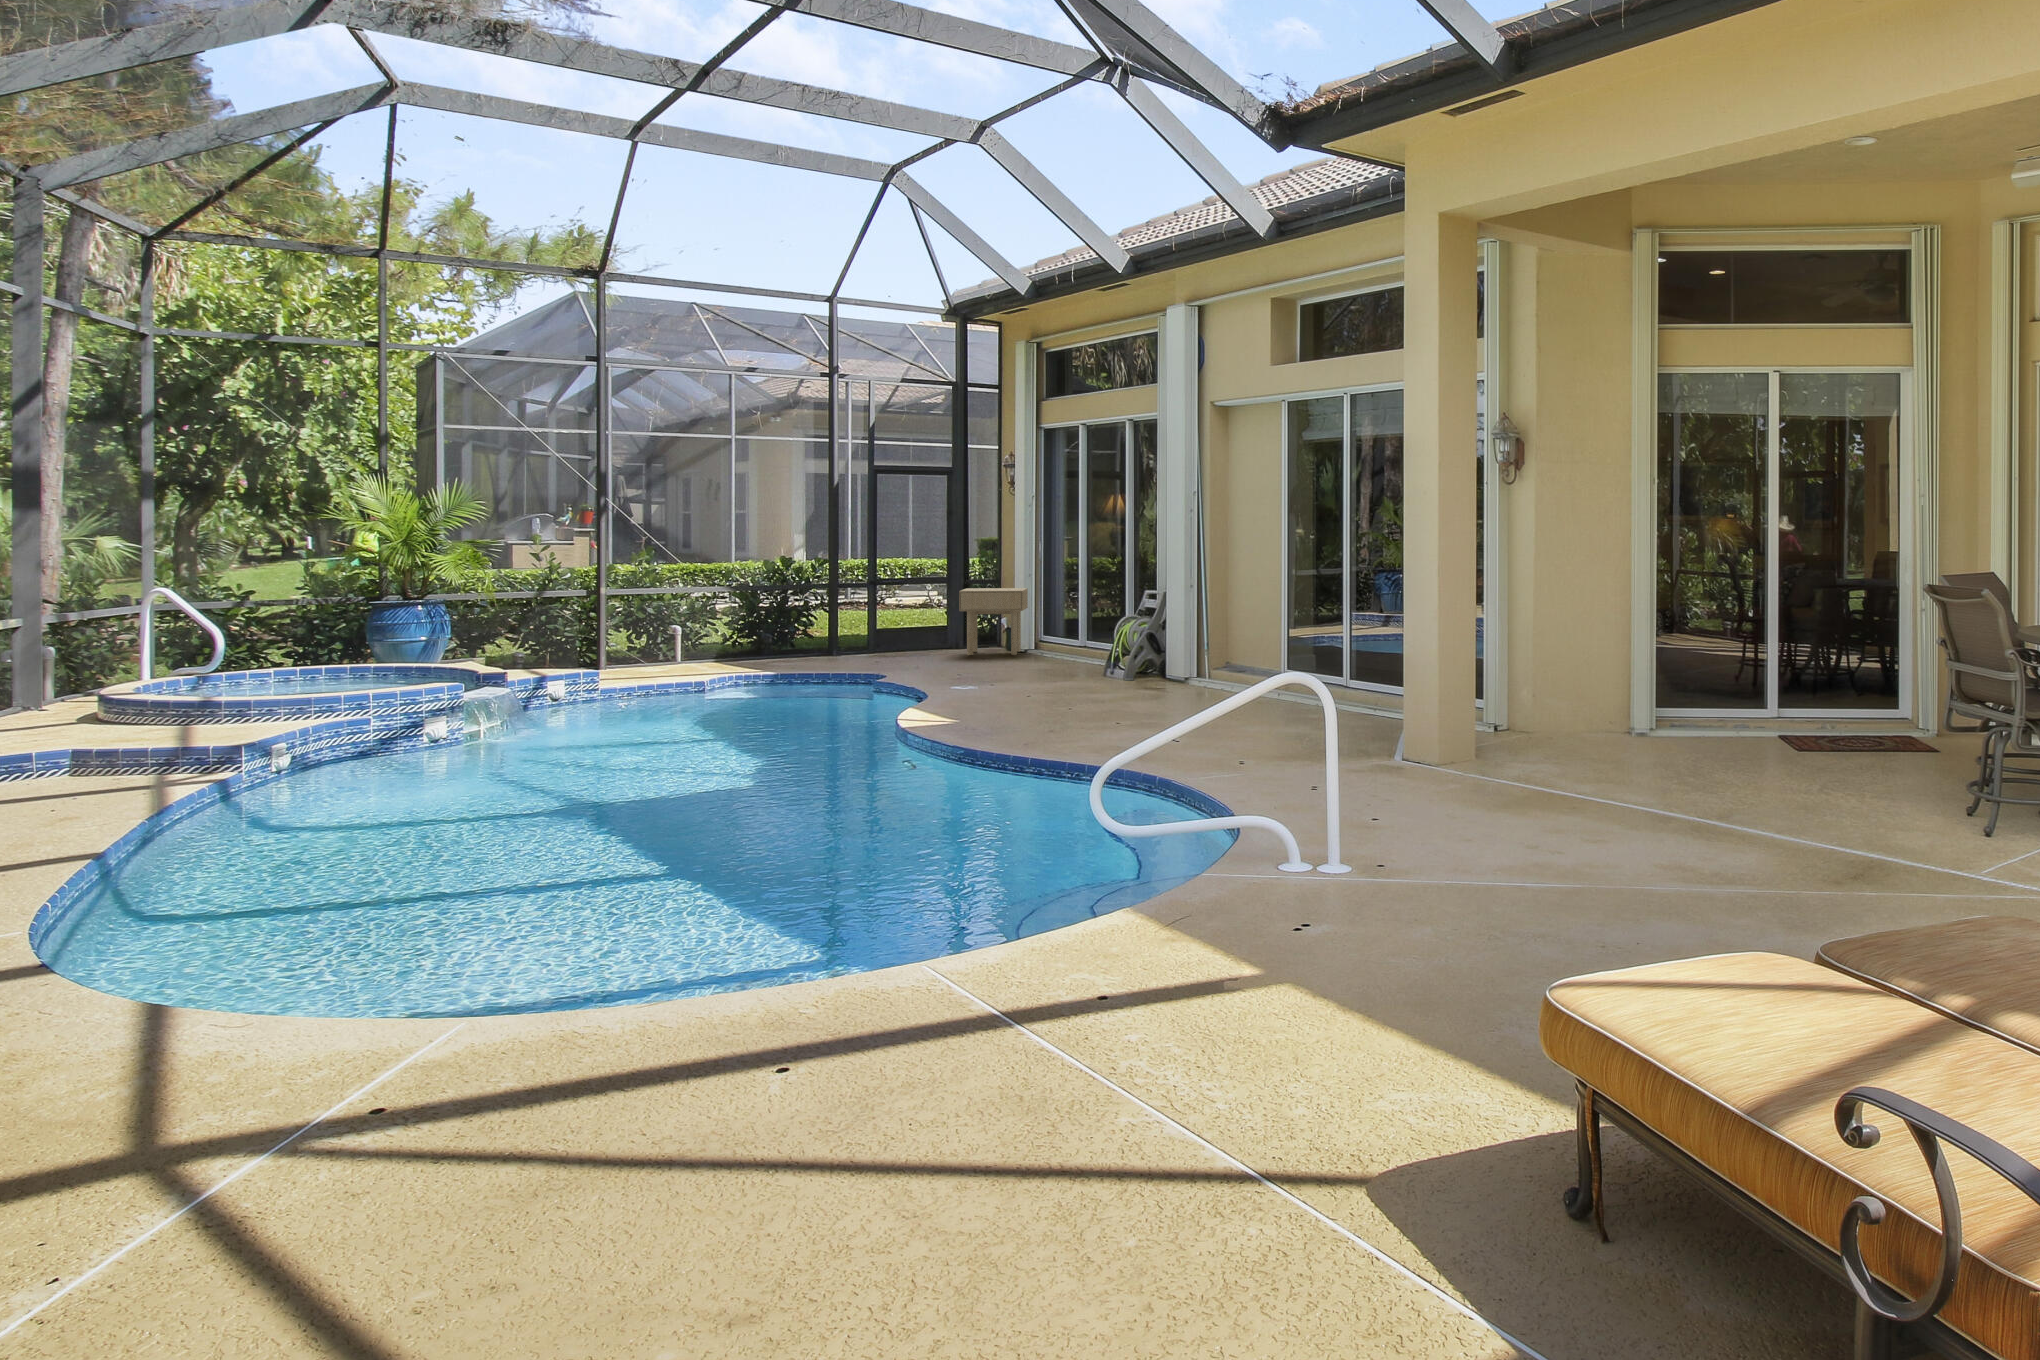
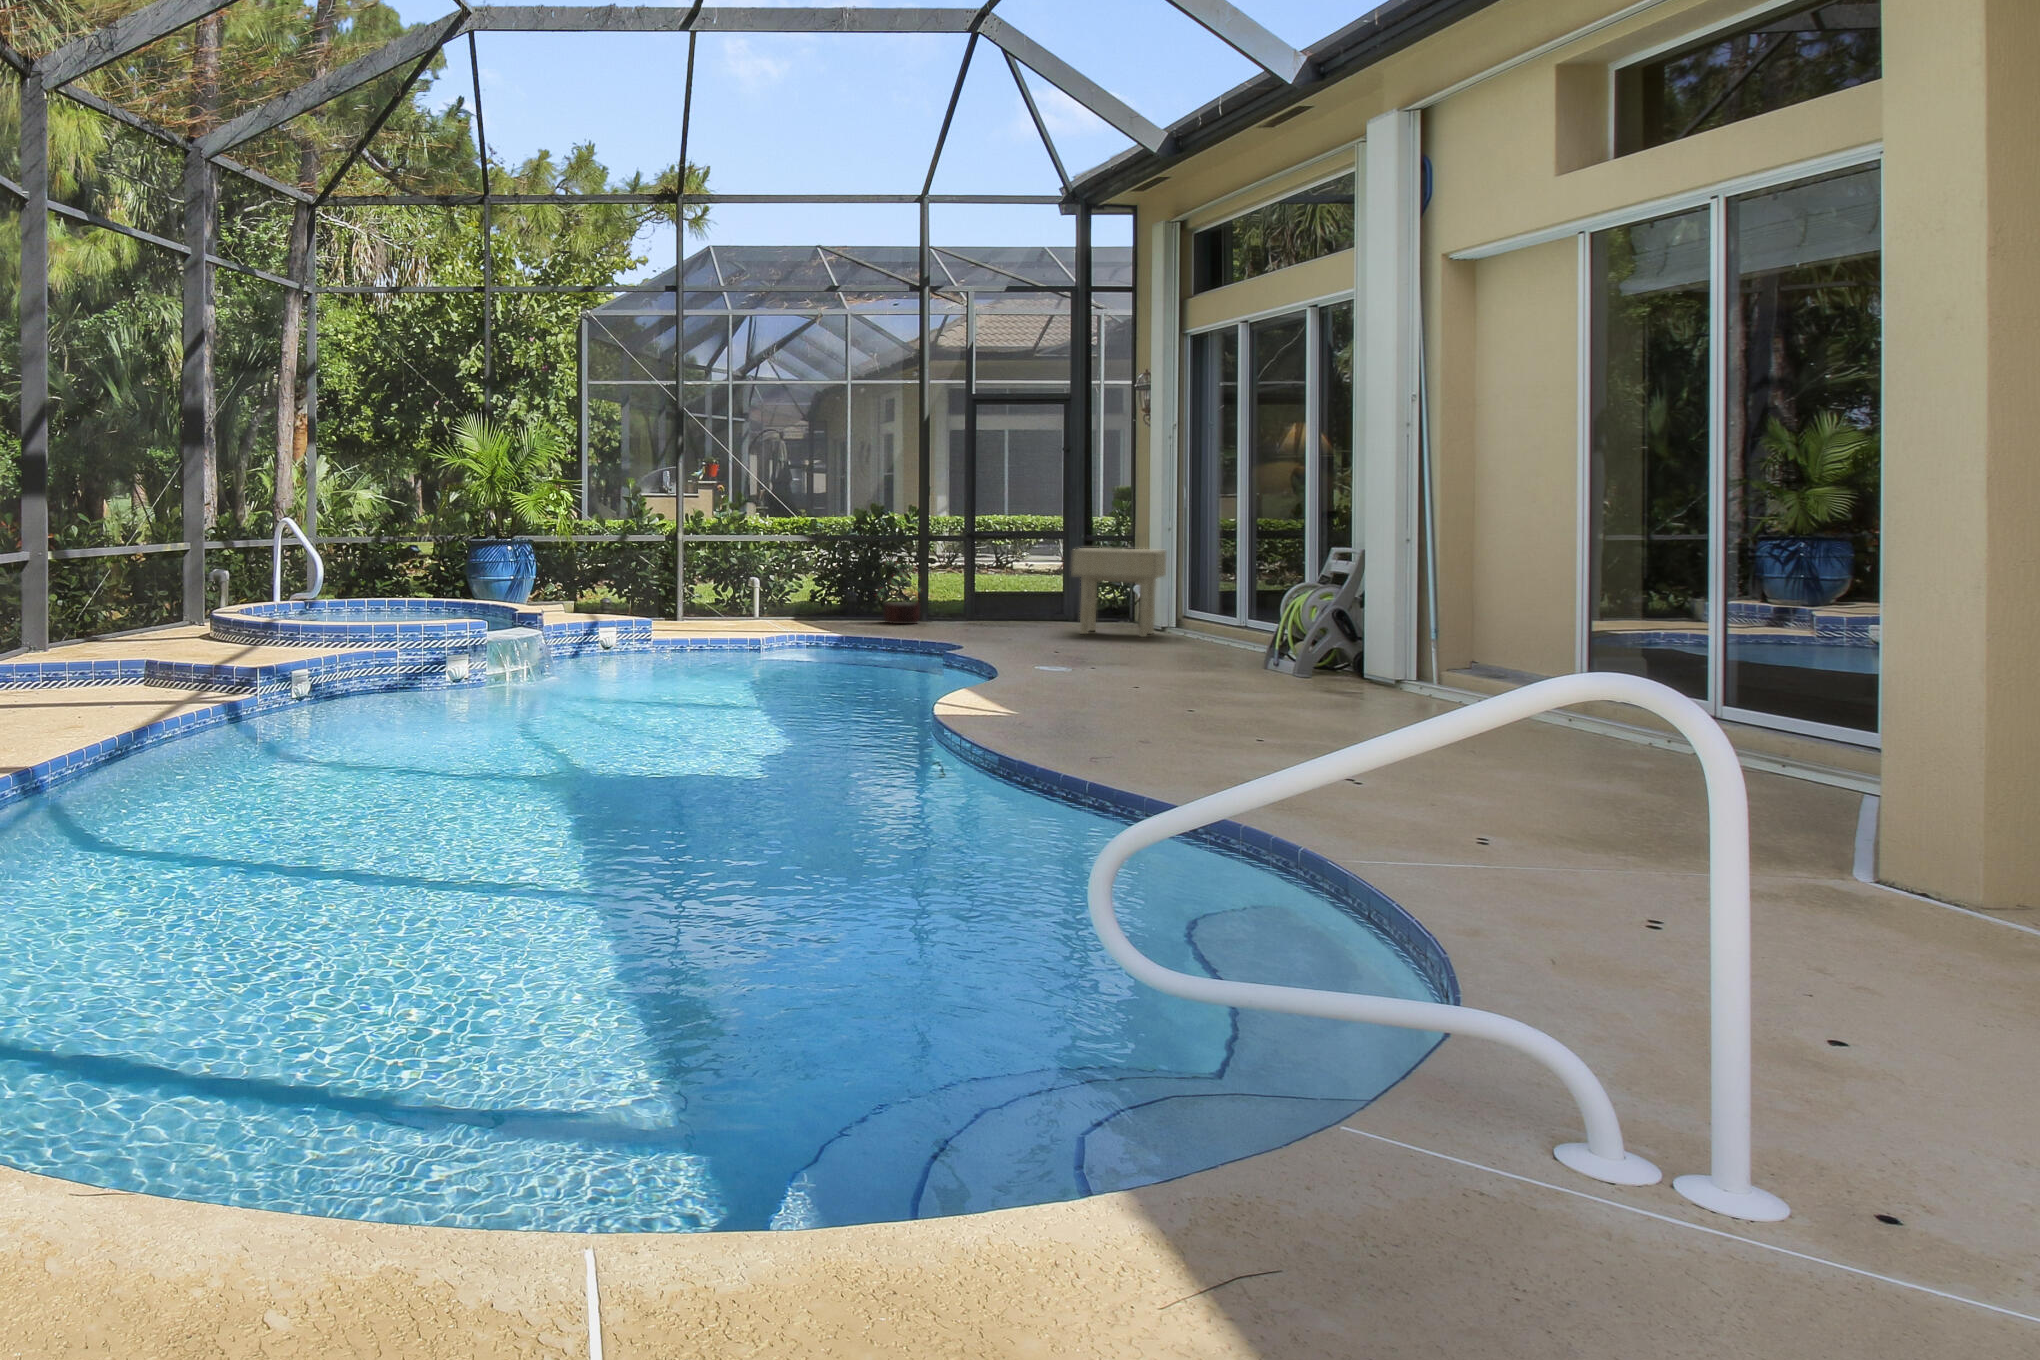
decorative plant: none [794,601,835,656] -> present [879,560,922,624]

